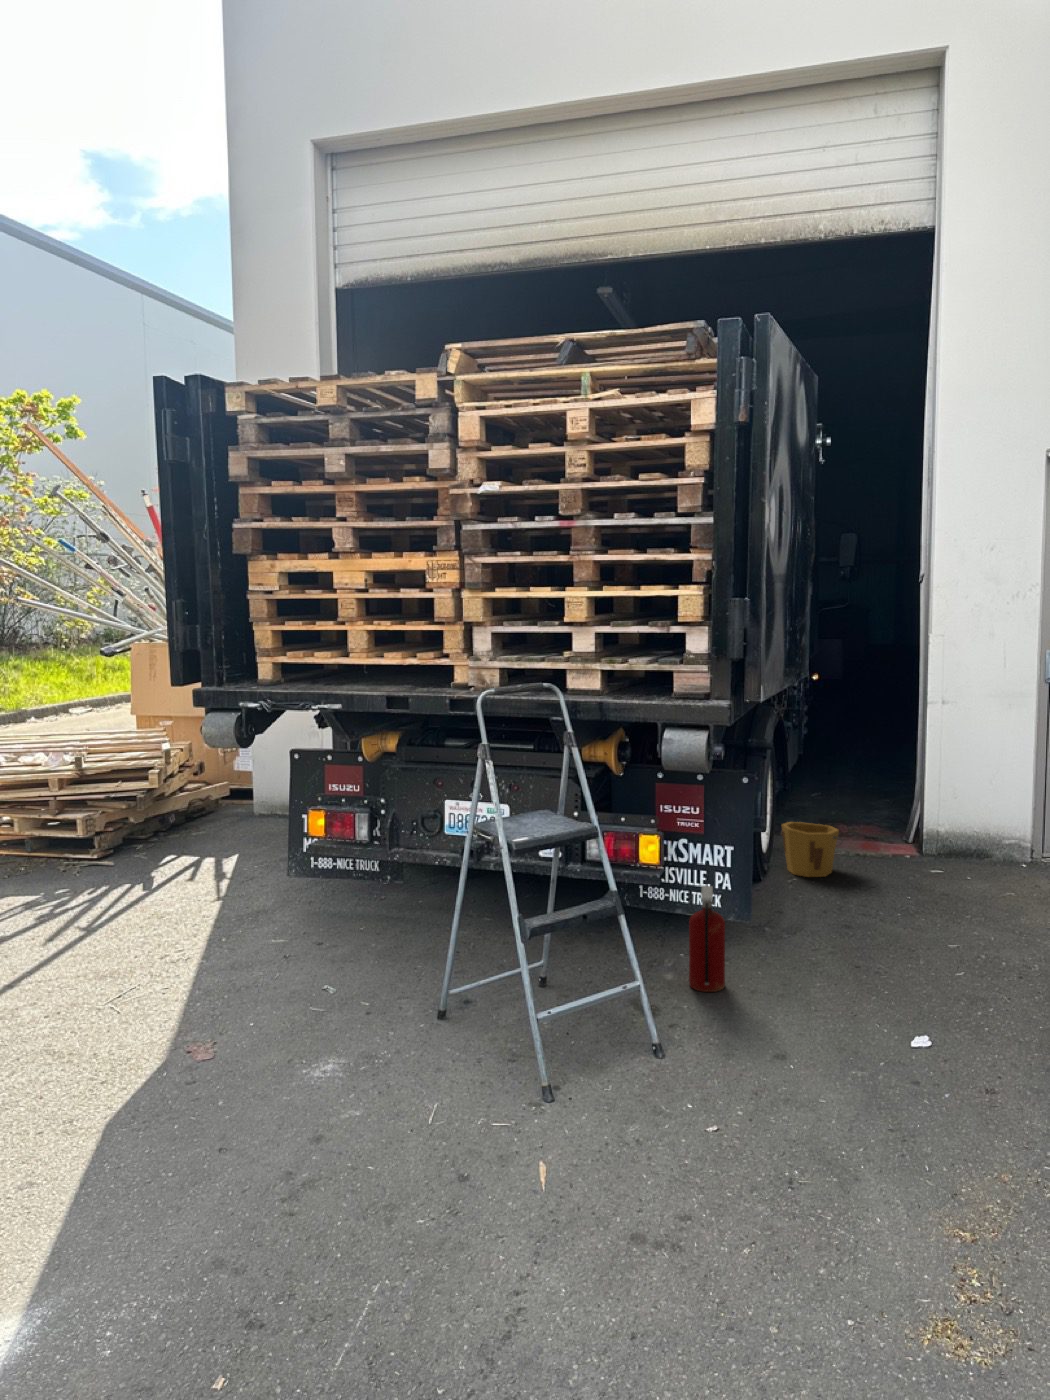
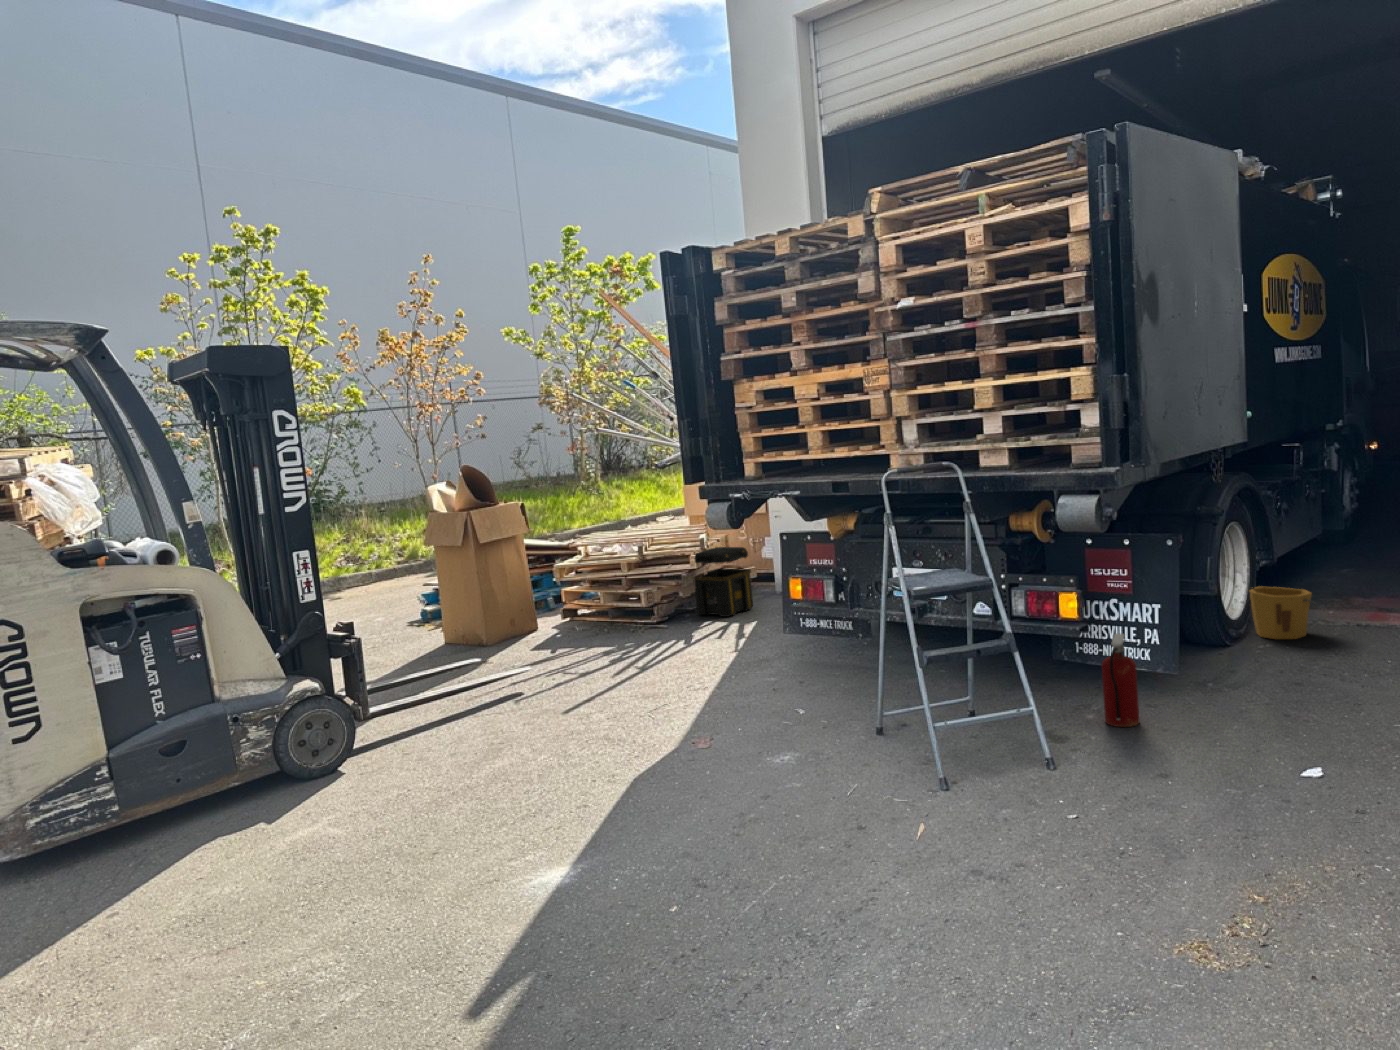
toolbox: none [149,760,229,850] -> present [693,547,753,617]

